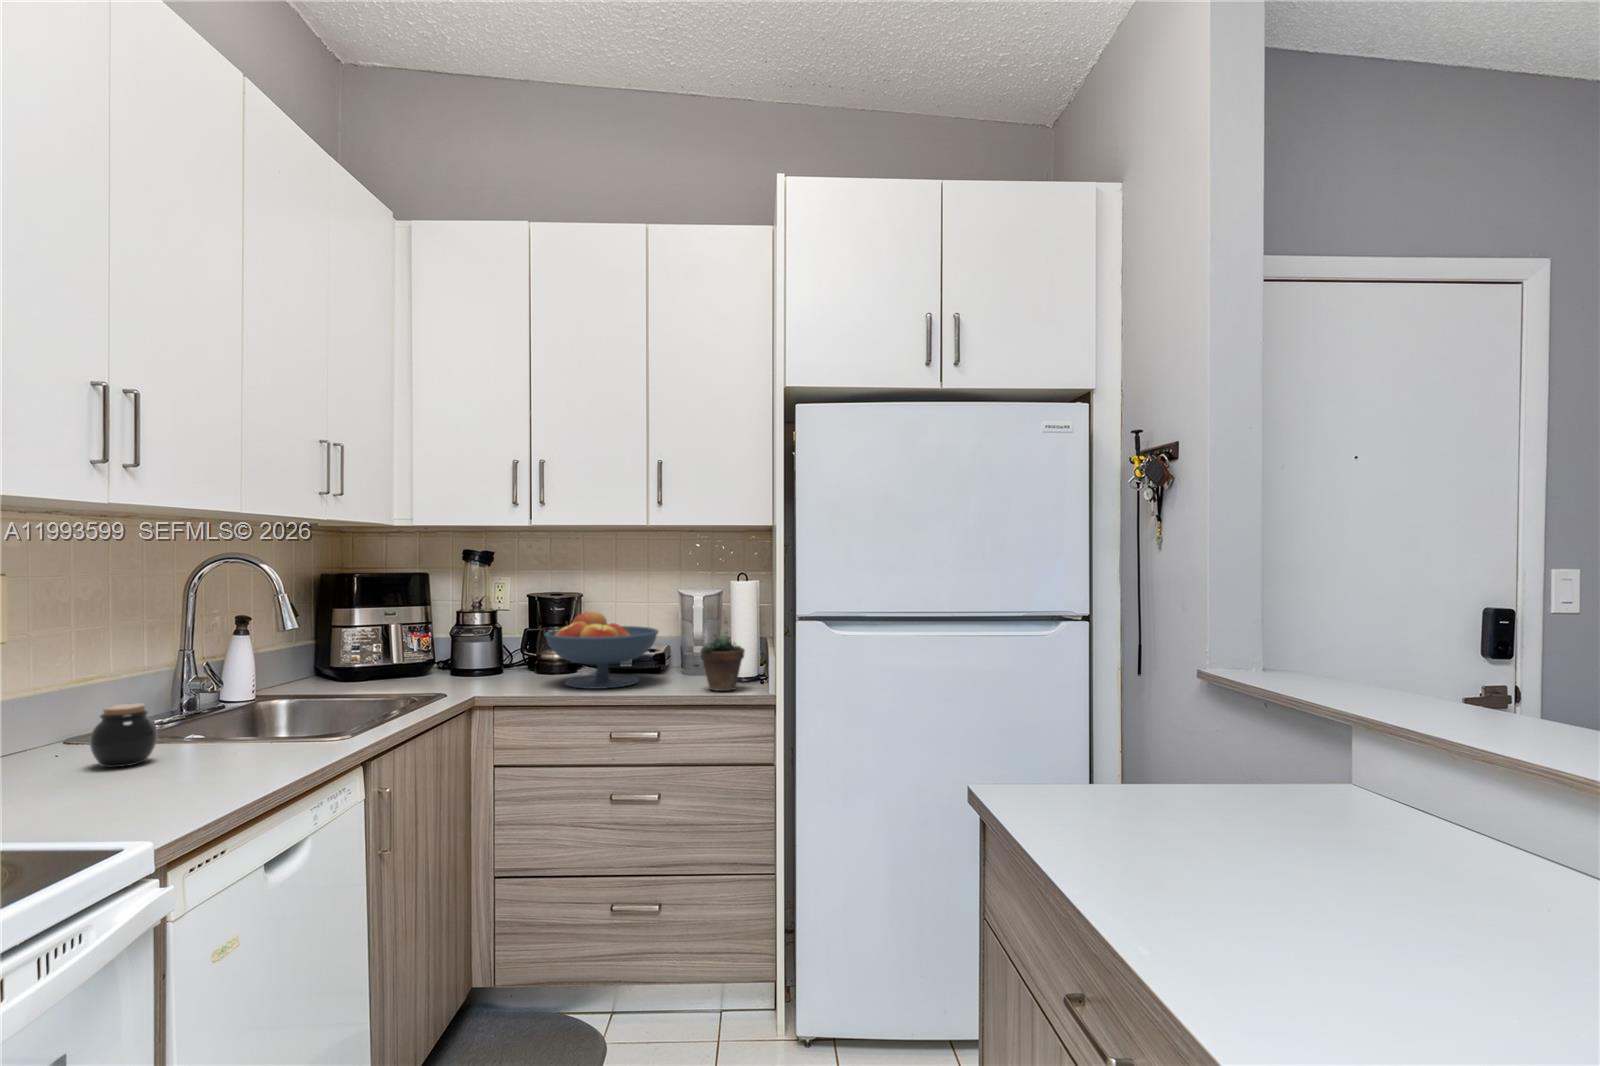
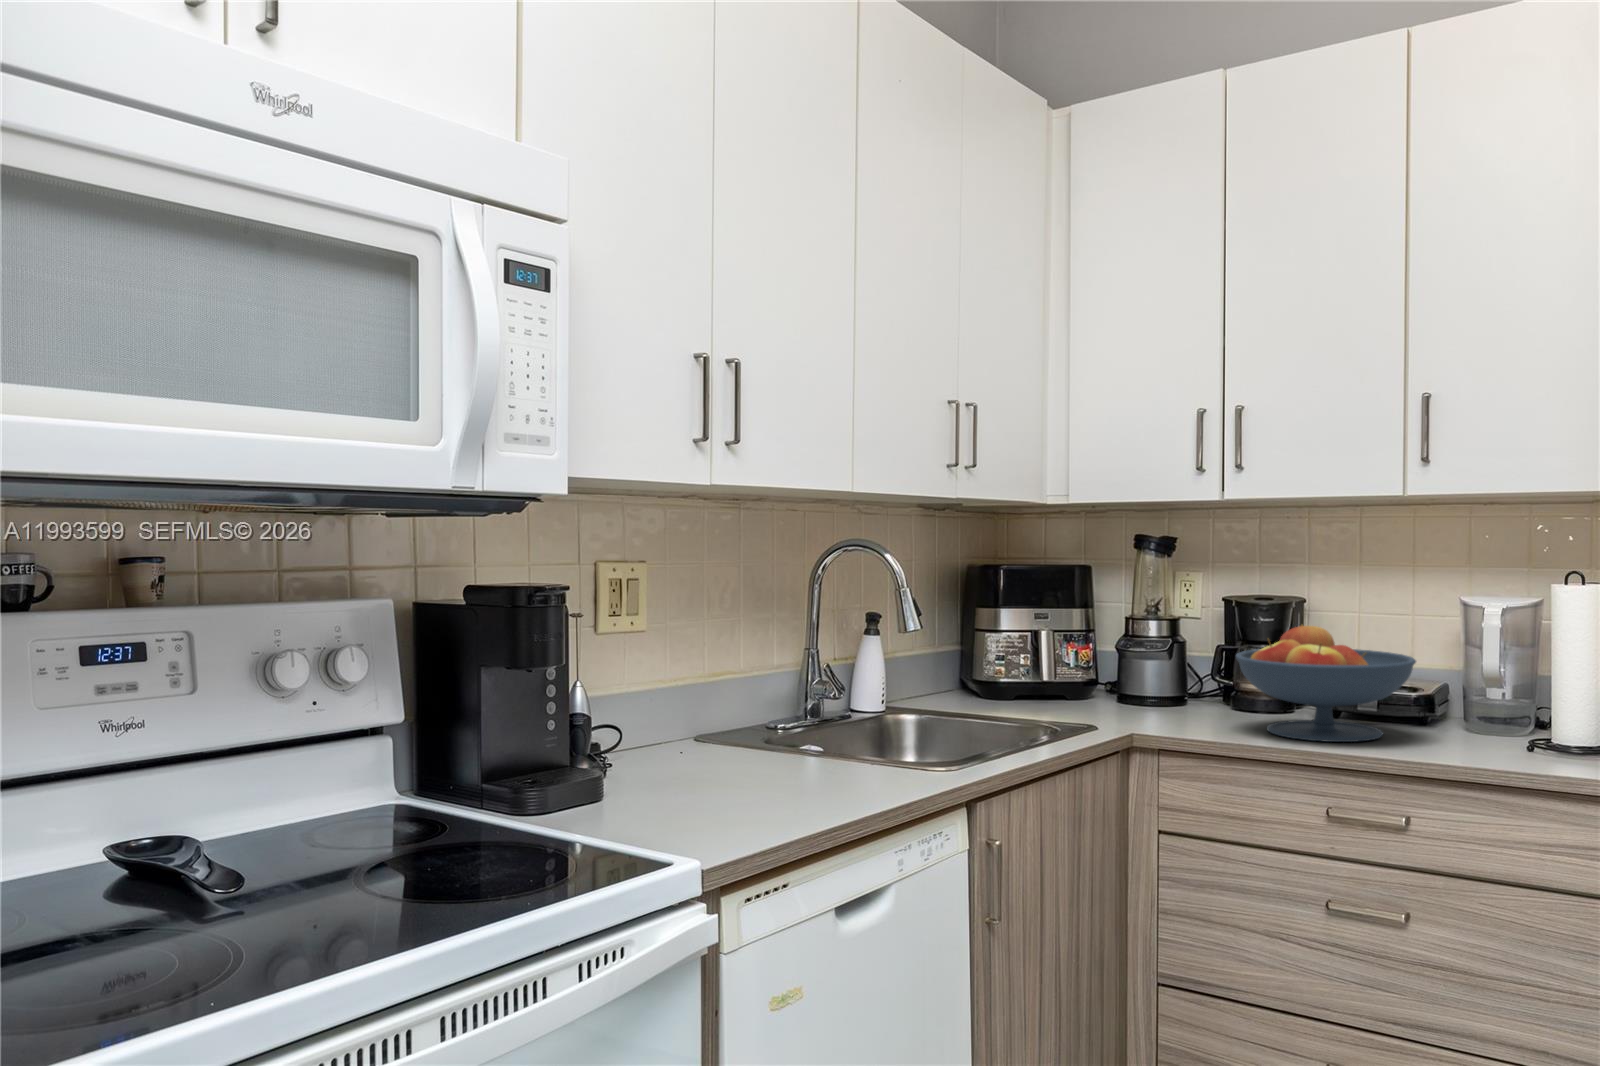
succulent plant: present [700,617,745,691] -> none [1481,644,1563,766]
jar: present [90,703,158,767] -> none [730,702,786,767]

